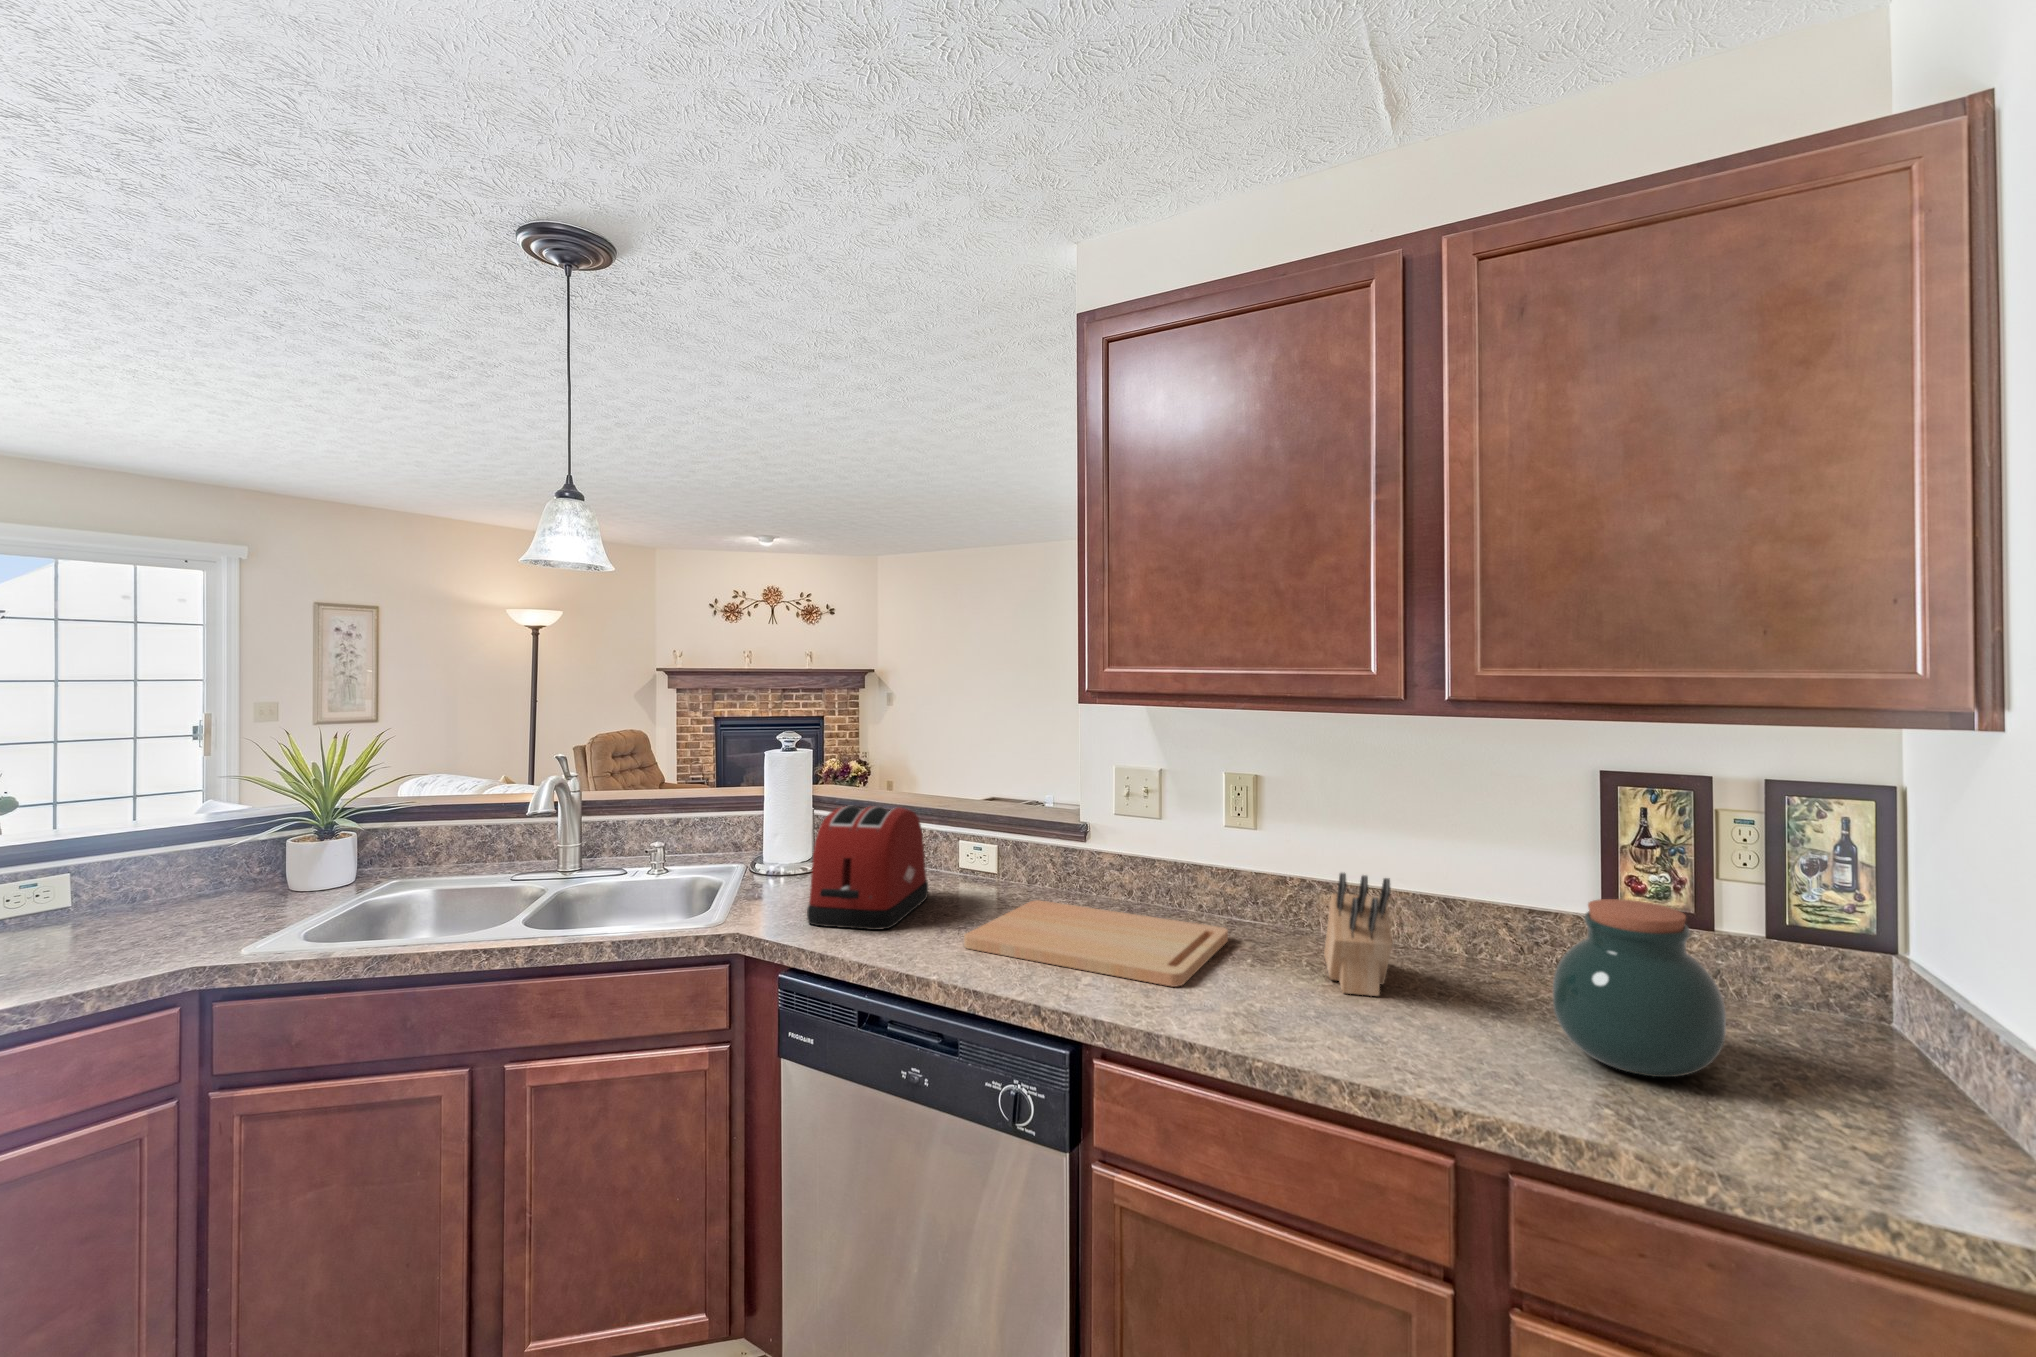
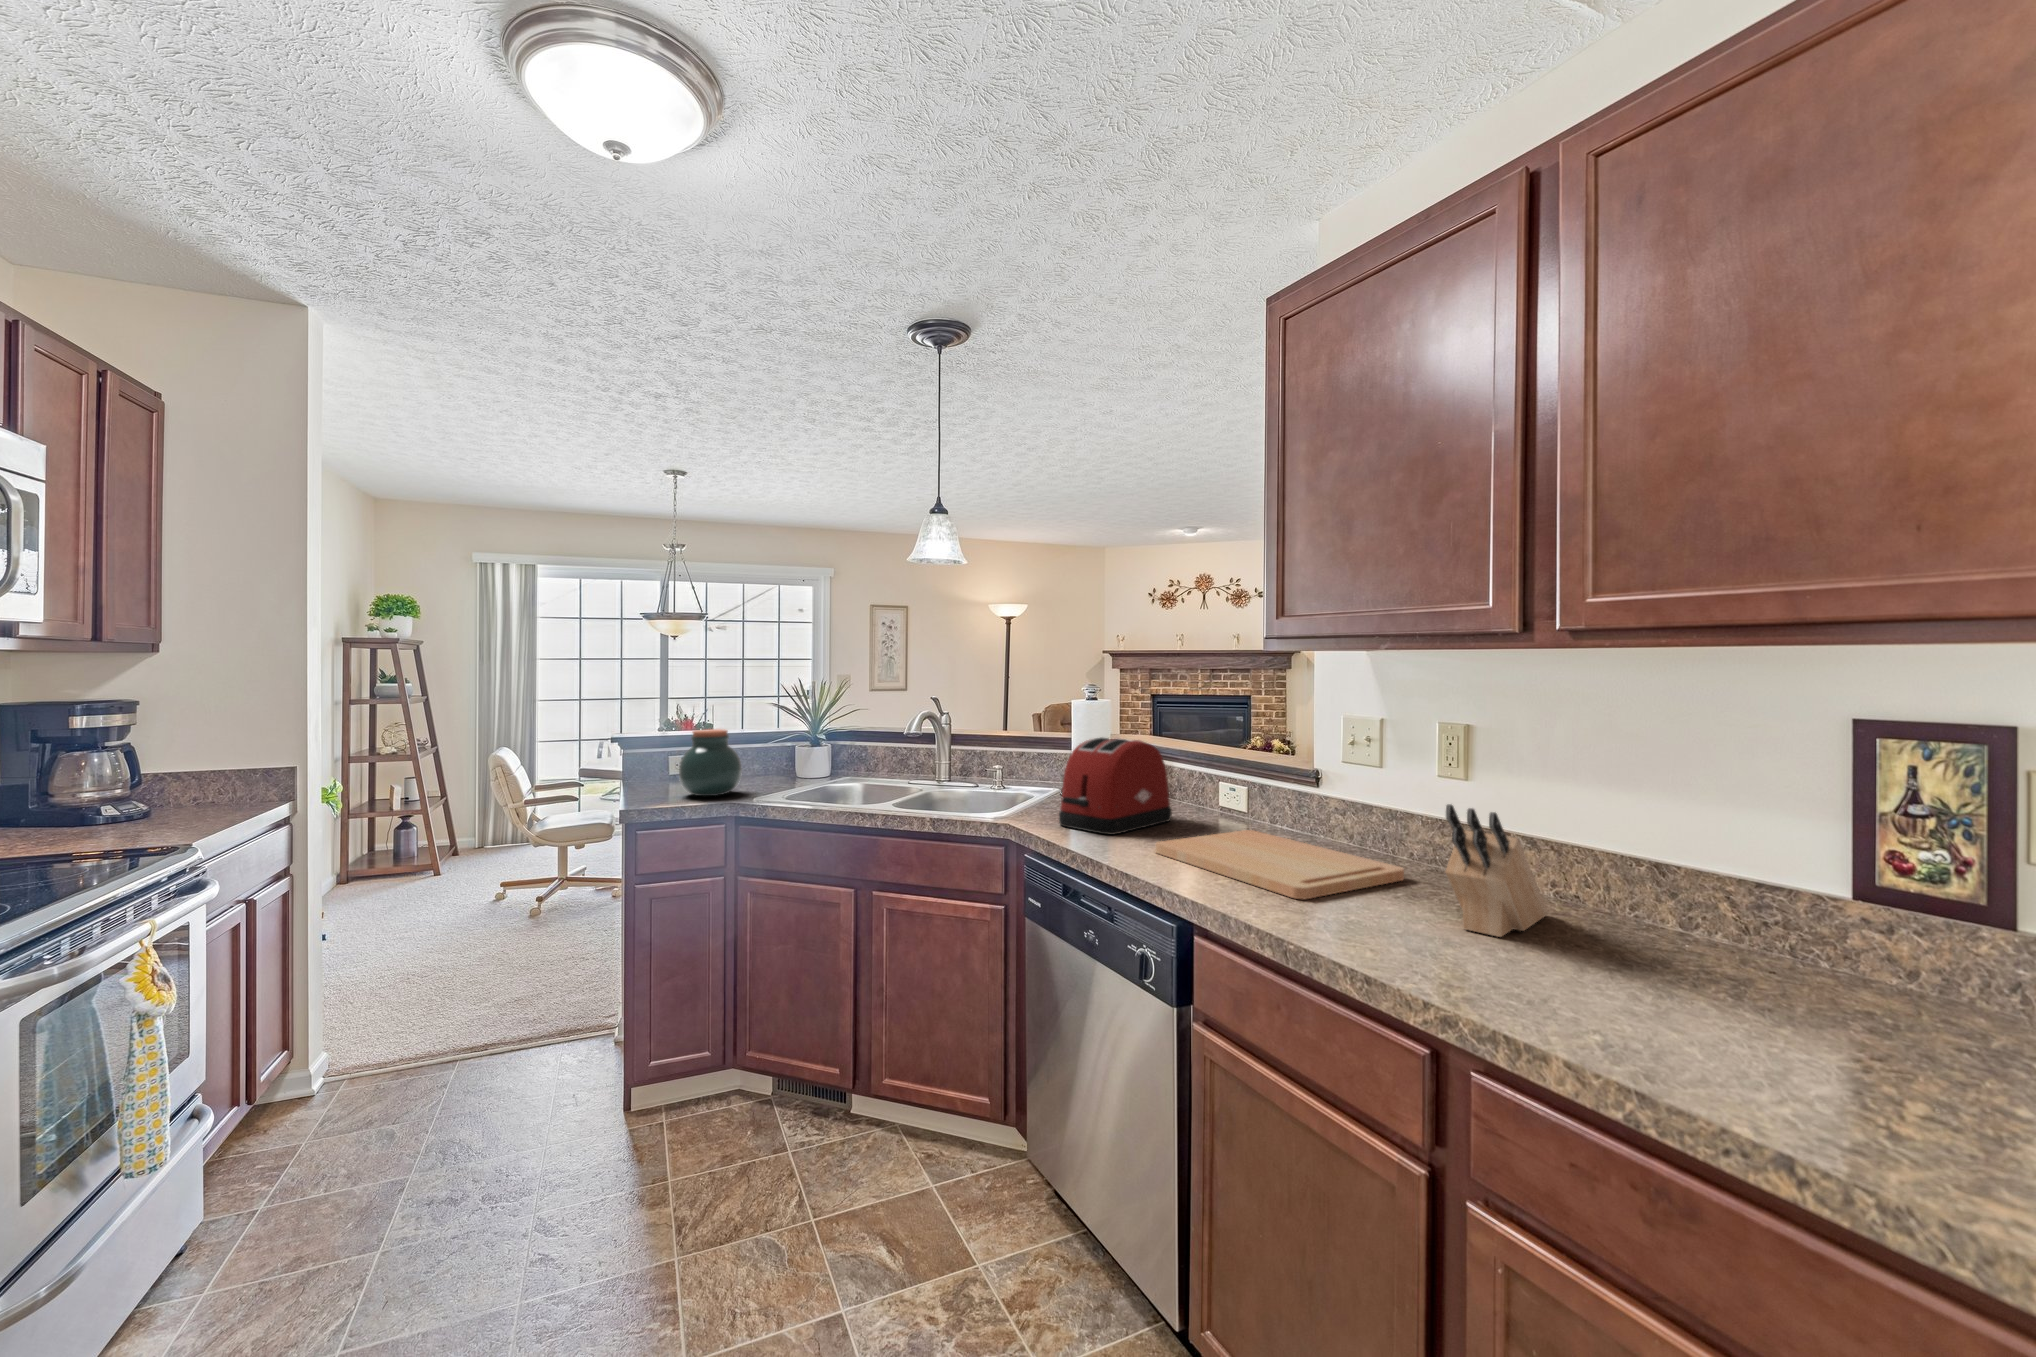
jar: present [1553,899,1726,1077] -> present [679,729,742,796]

